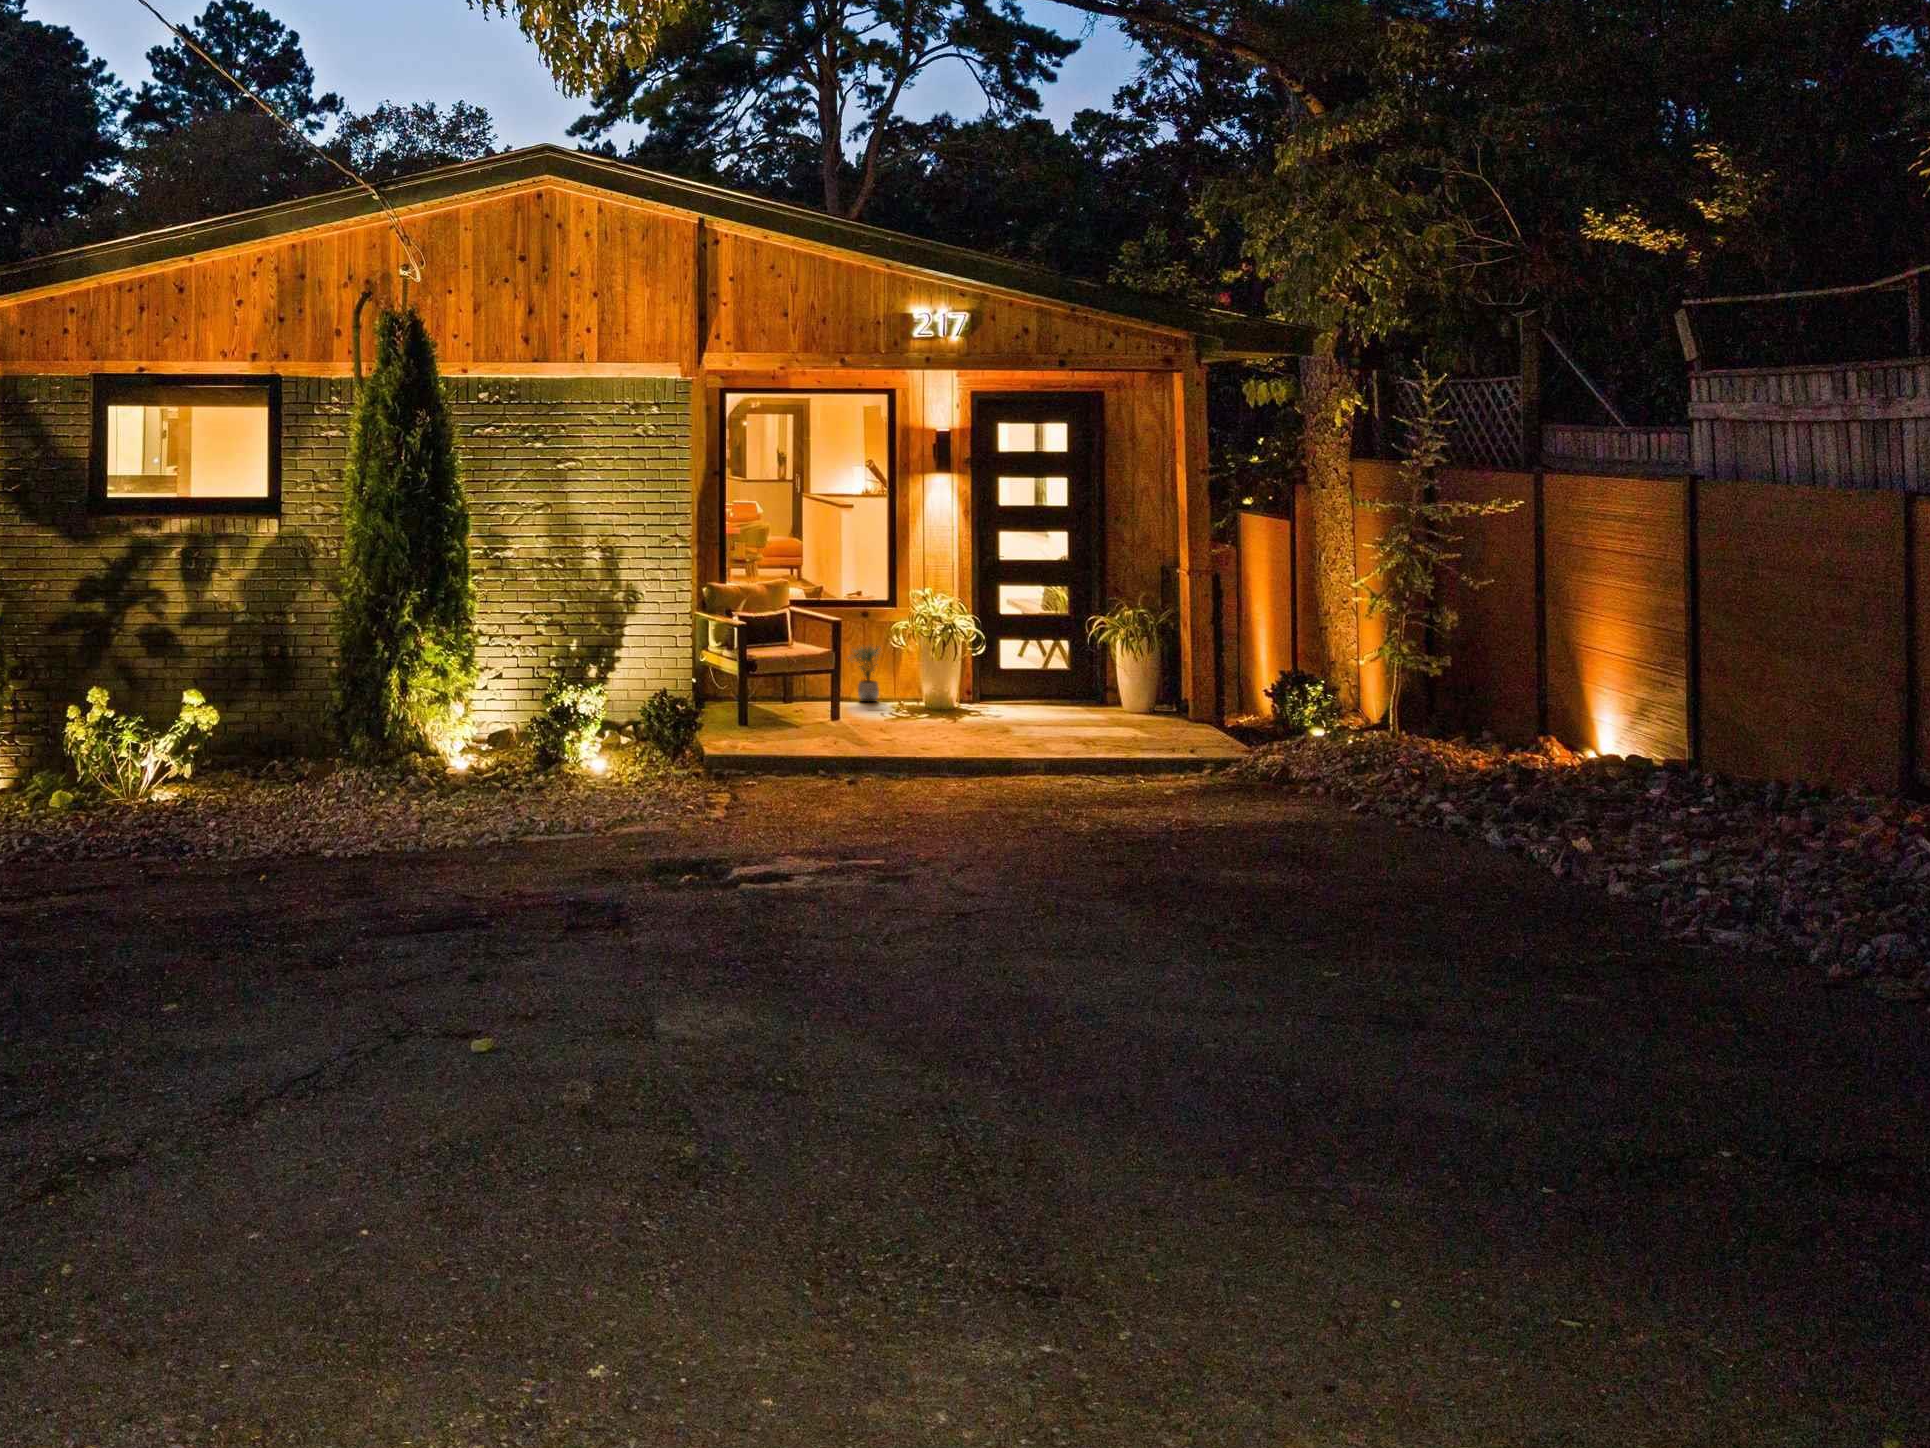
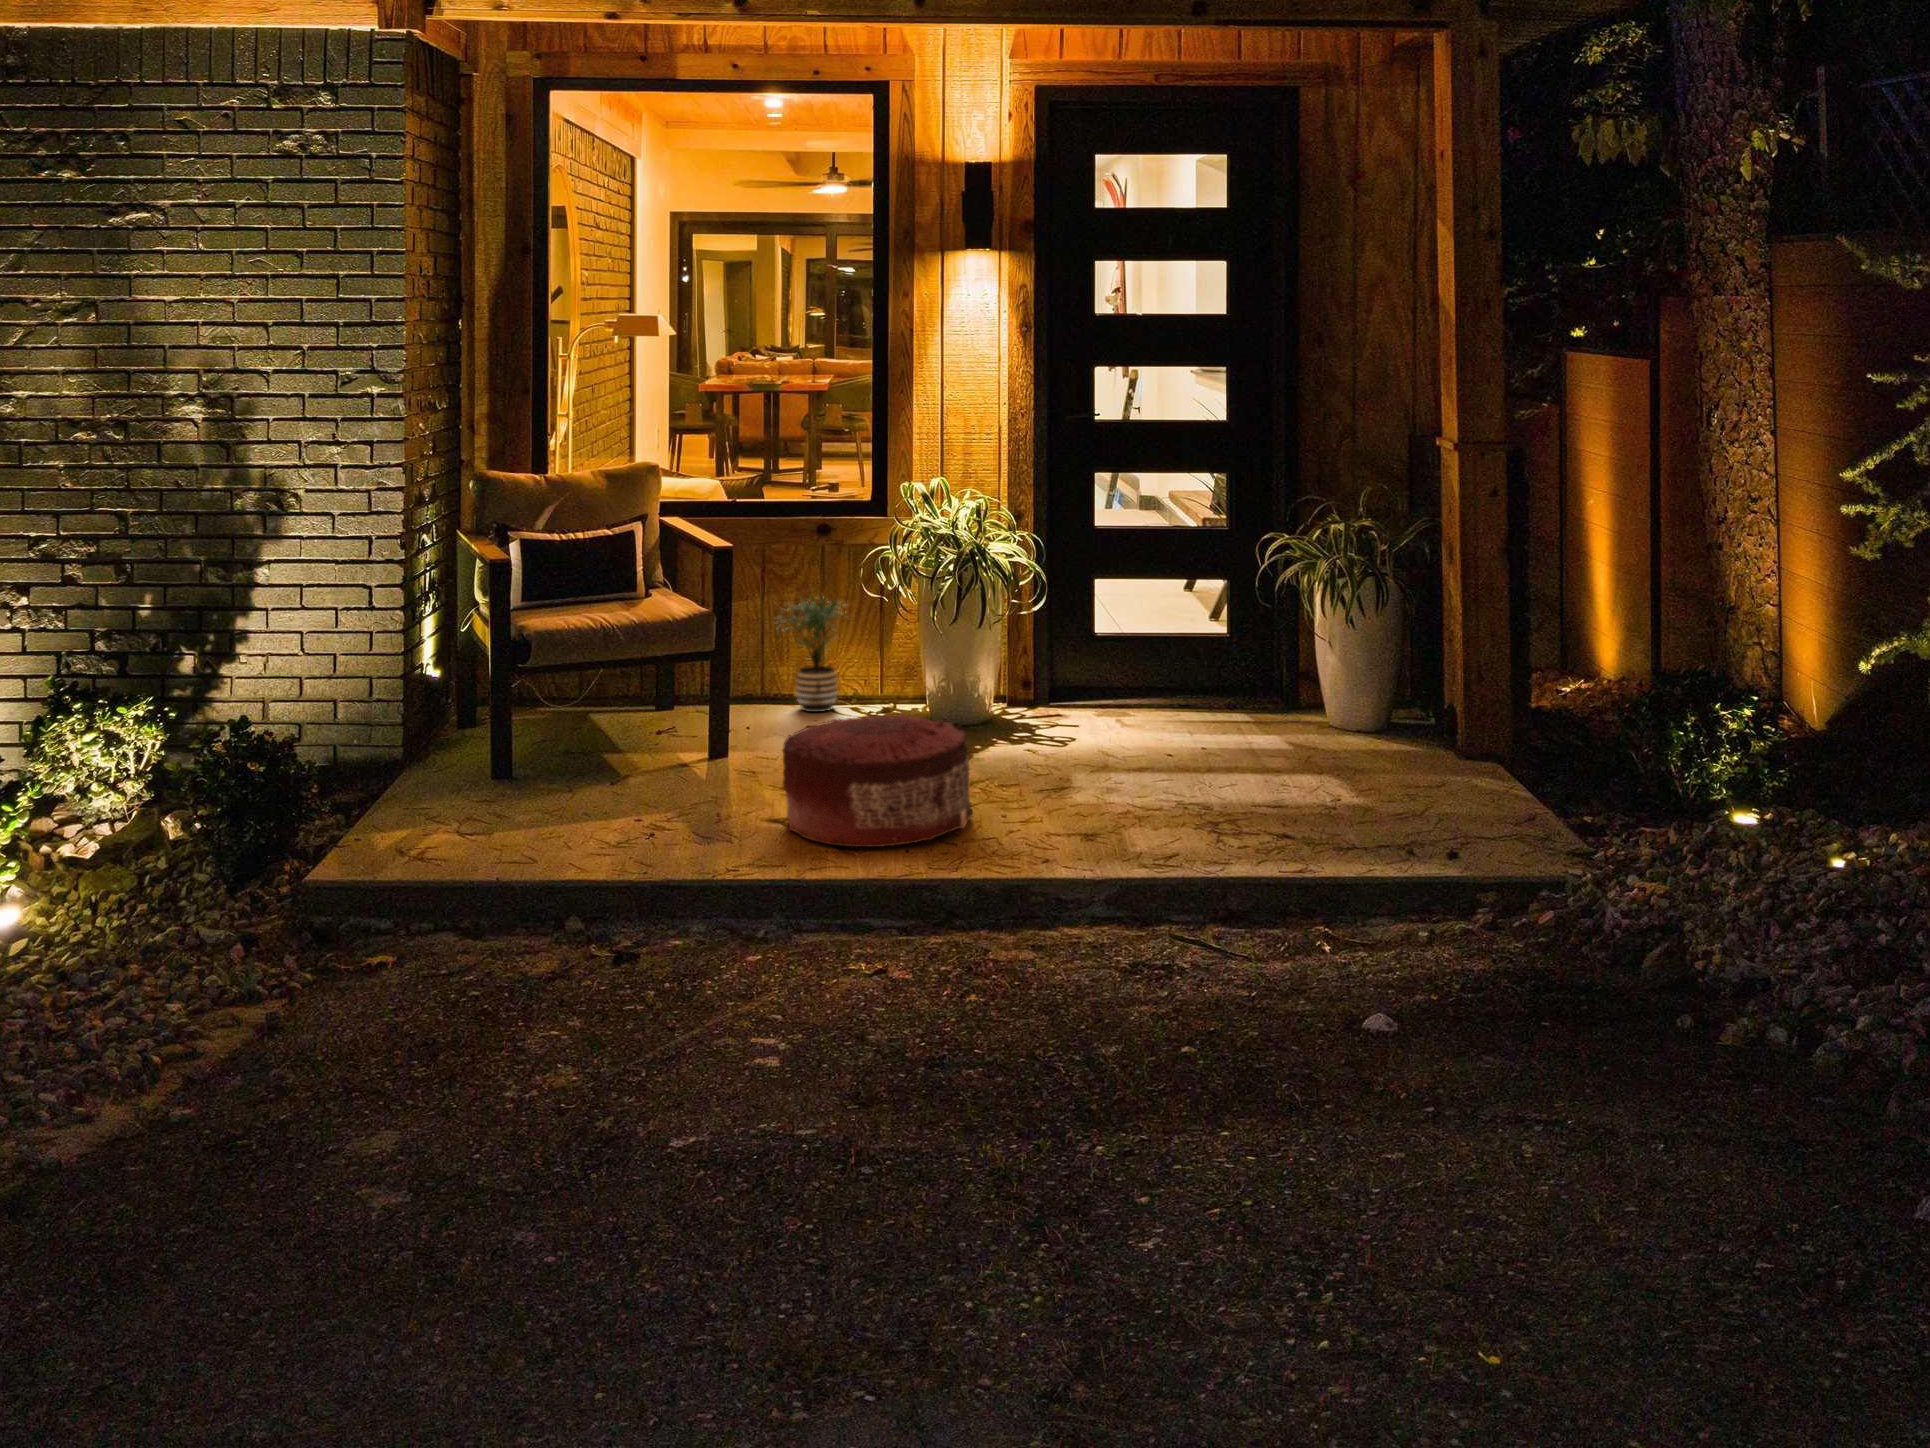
pouf: none [891,691,975,742] -> present [782,714,973,847]

